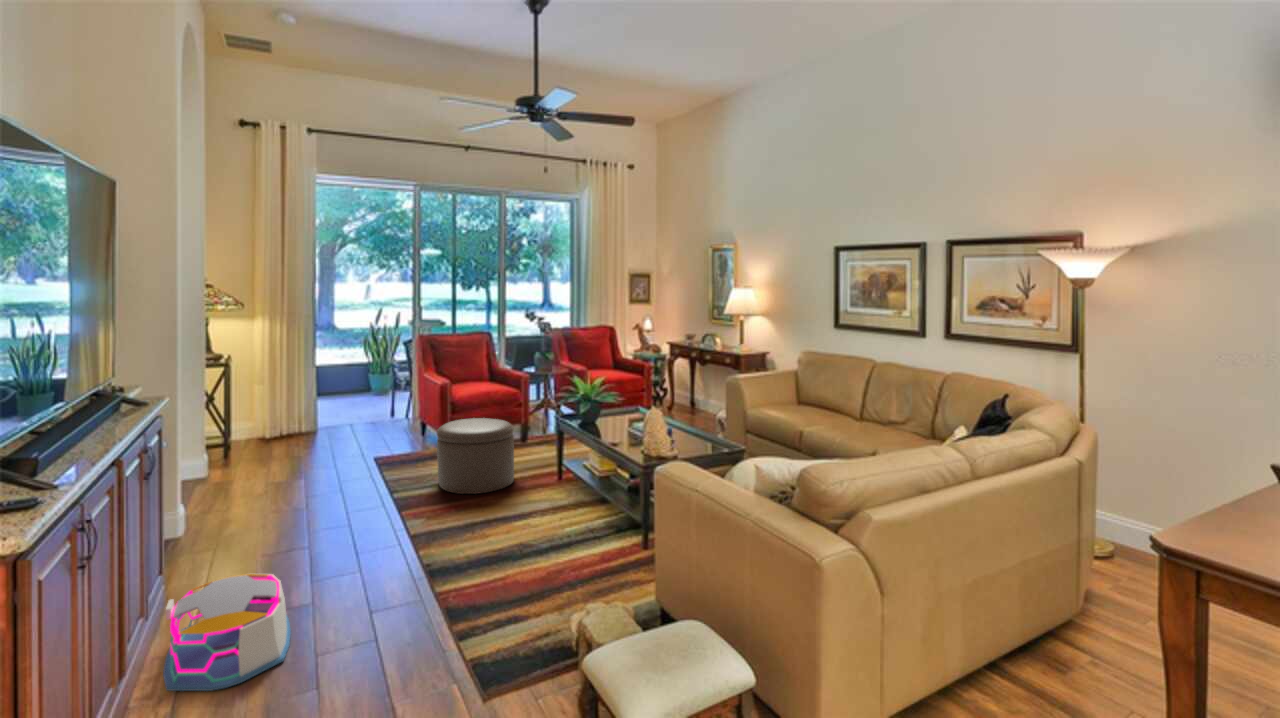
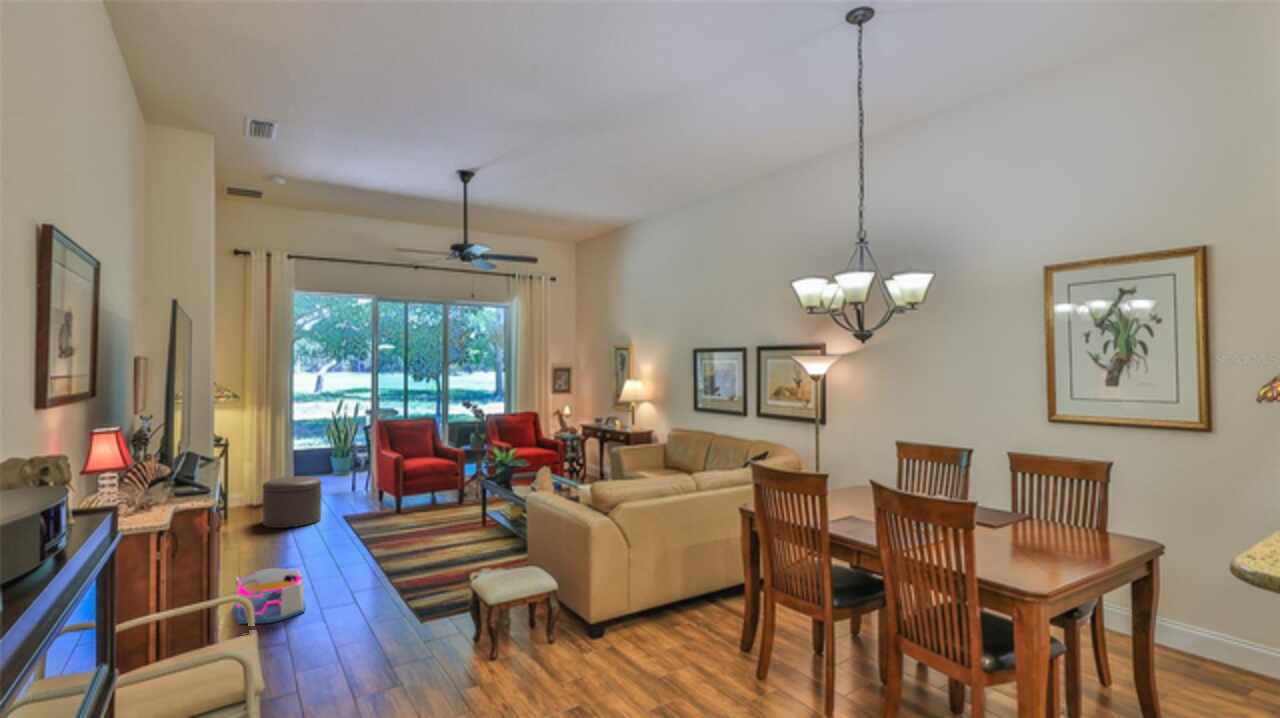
ottoman: present [437,418,514,494] -> present [262,476,322,528]

